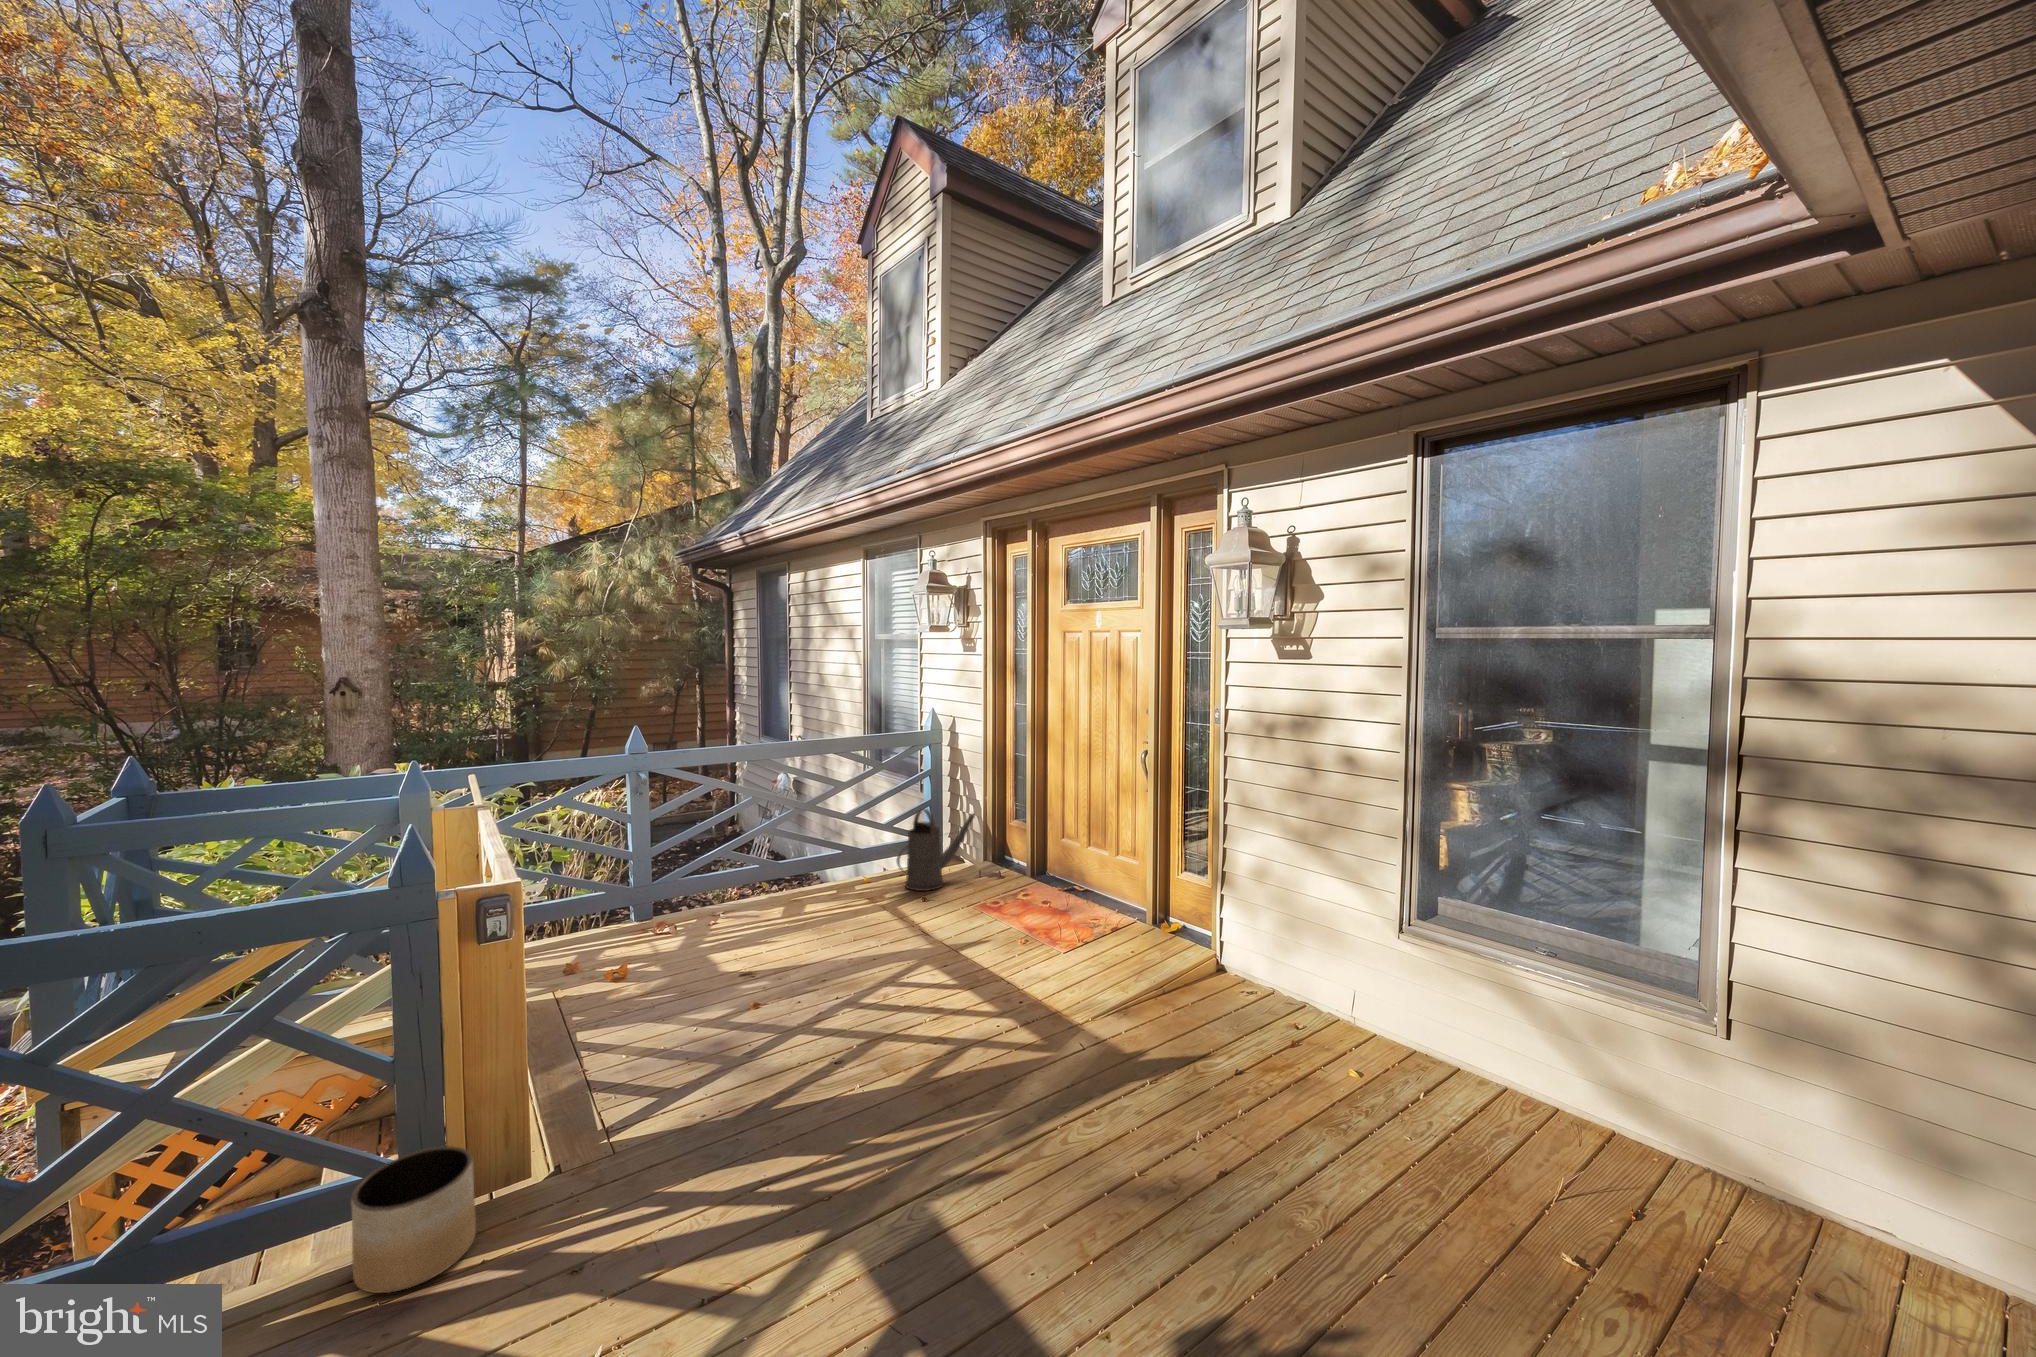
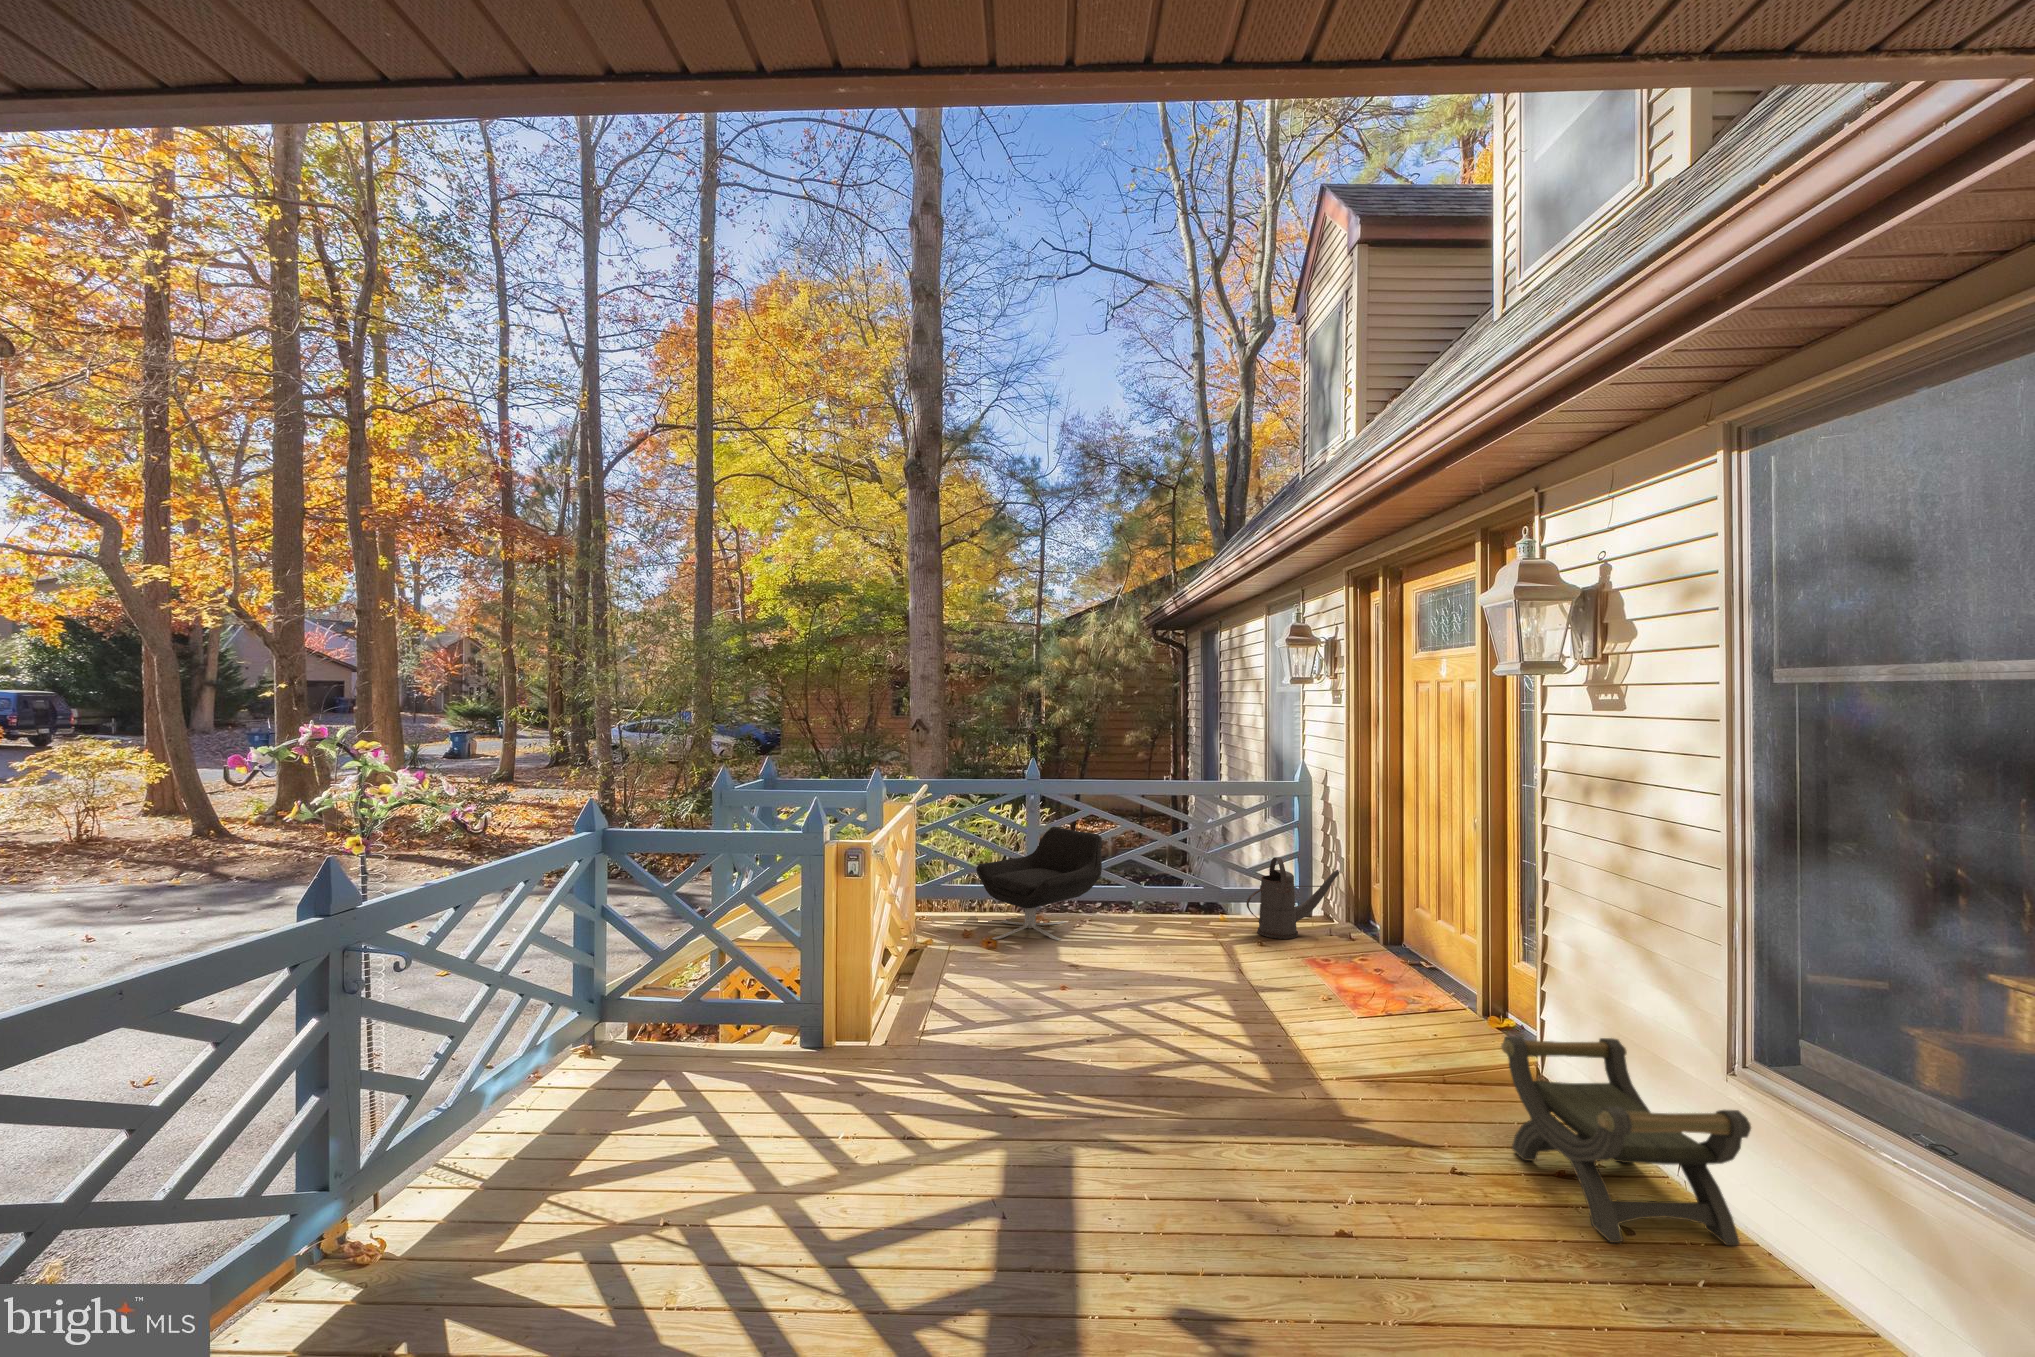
lounge chair: none [567,809,741,966] -> present [976,827,1102,940]
stool: none [1245,924,1430,1091] -> present [1501,1036,1751,1246]
planter: present [351,1146,476,1293] -> none [766,999,828,1073]

